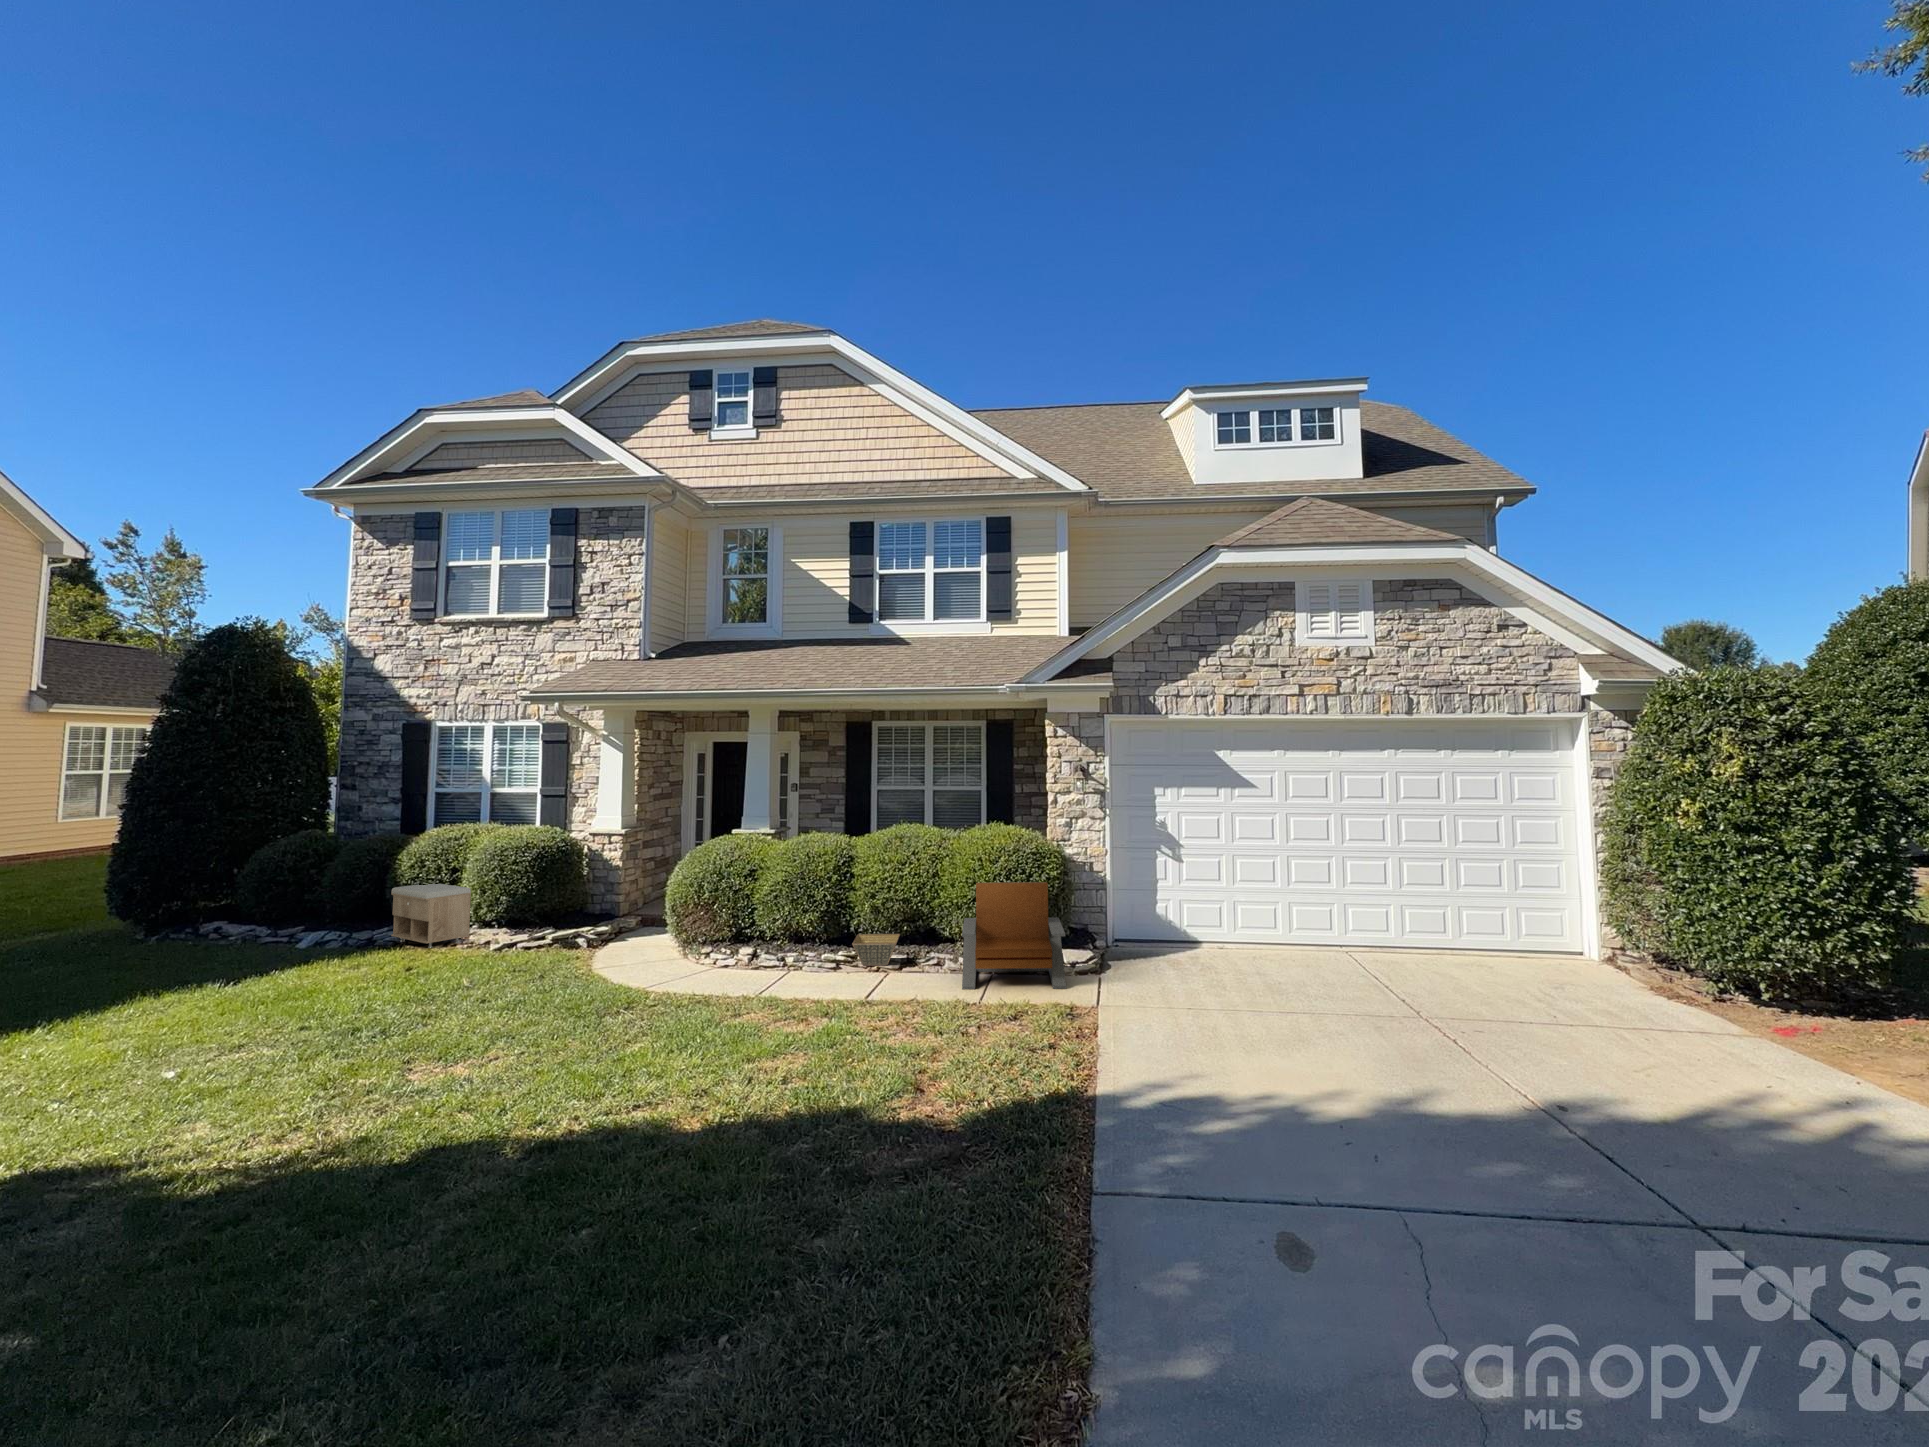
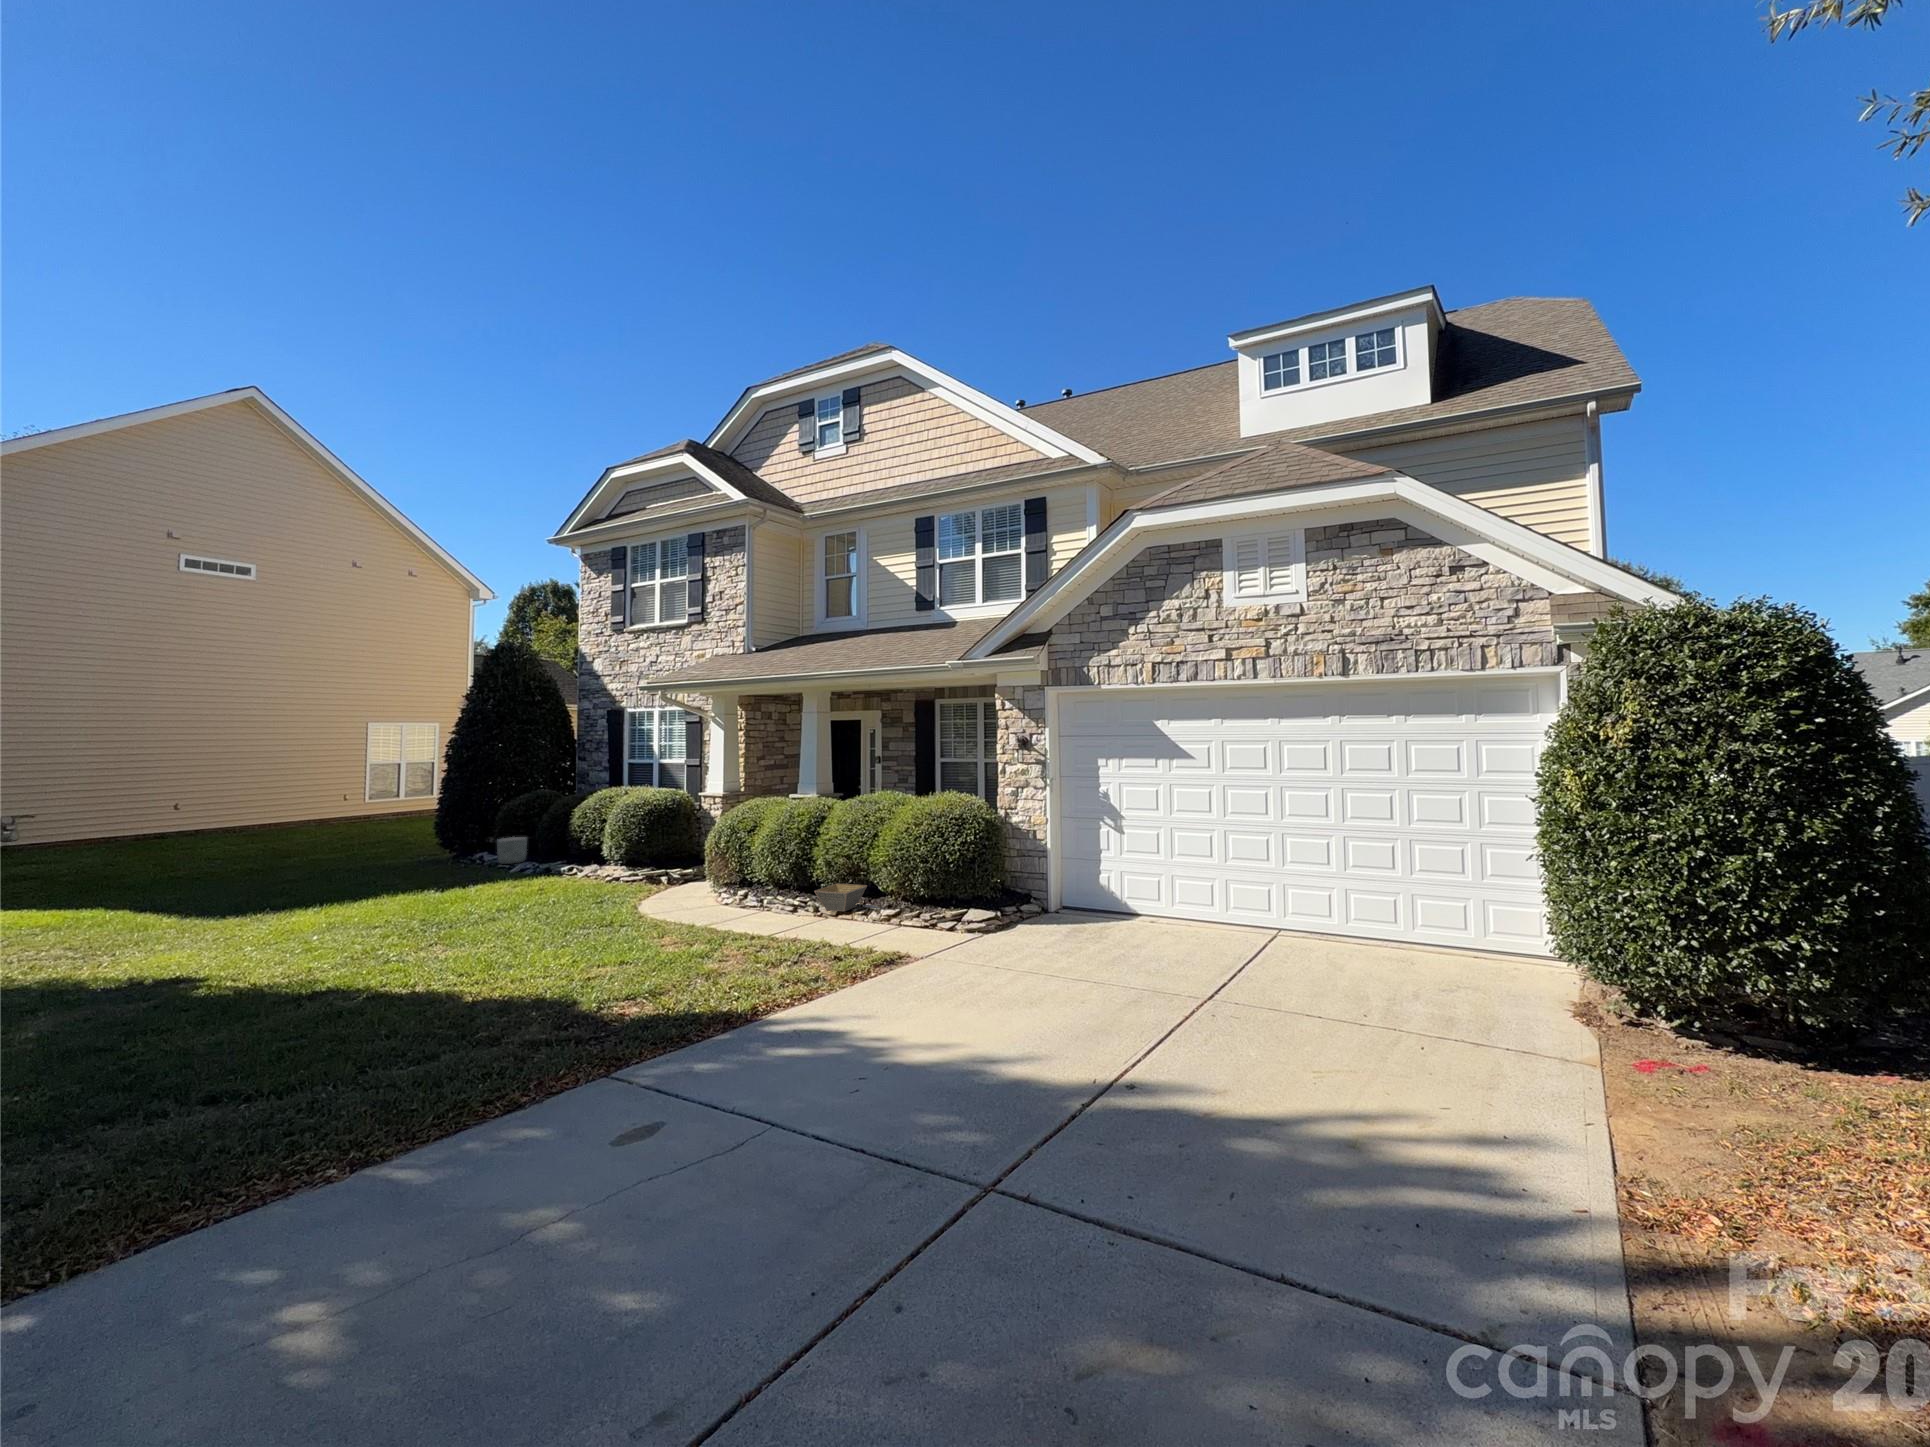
lounge chair: present [962,882,1066,989] -> none [858,843,973,943]
storage bench: present [391,884,471,948] -> none [573,828,616,876]
planter: none [234,901,282,941] -> present [497,837,527,864]

